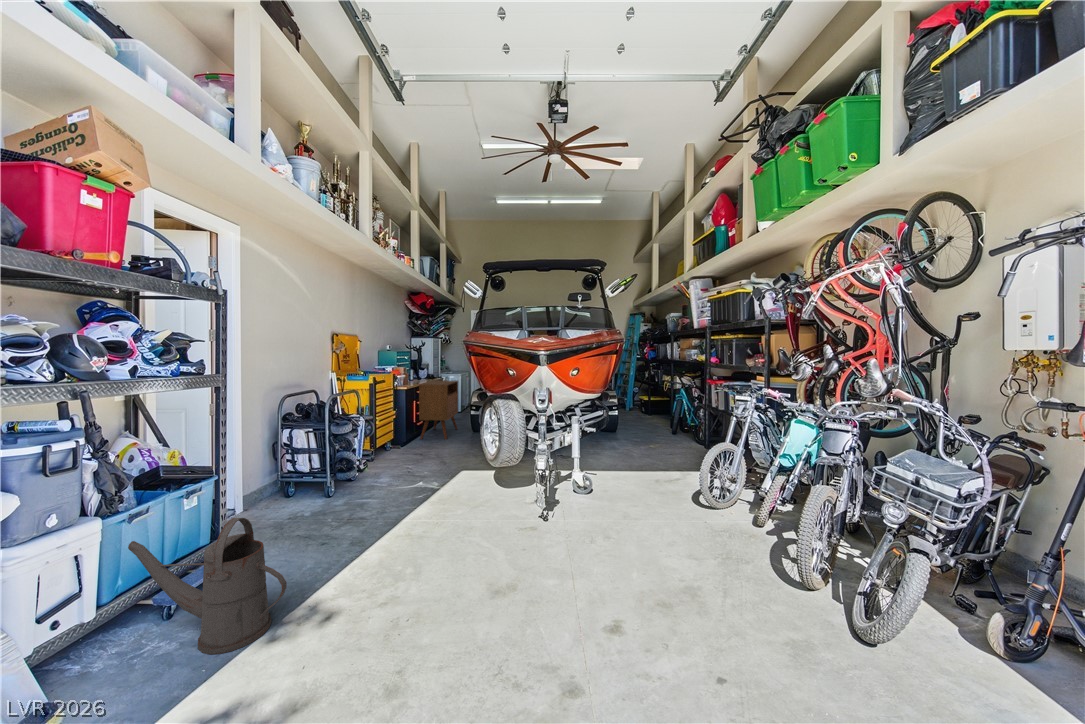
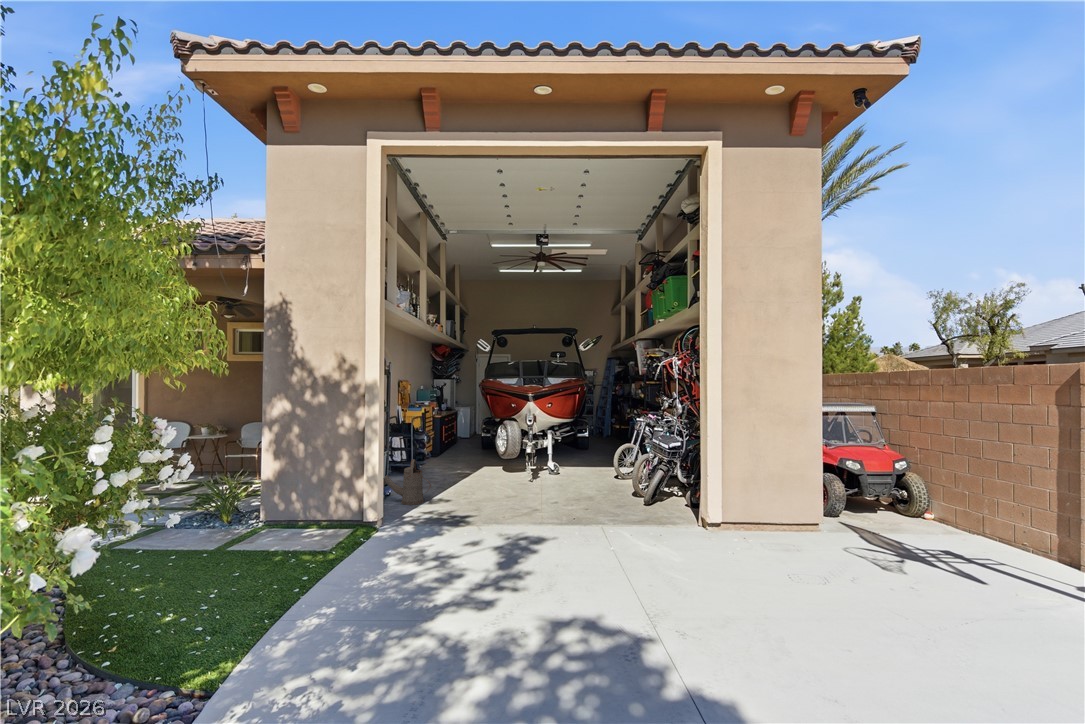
cabinet: present [419,380,458,440] -> none [447,412,473,454]

